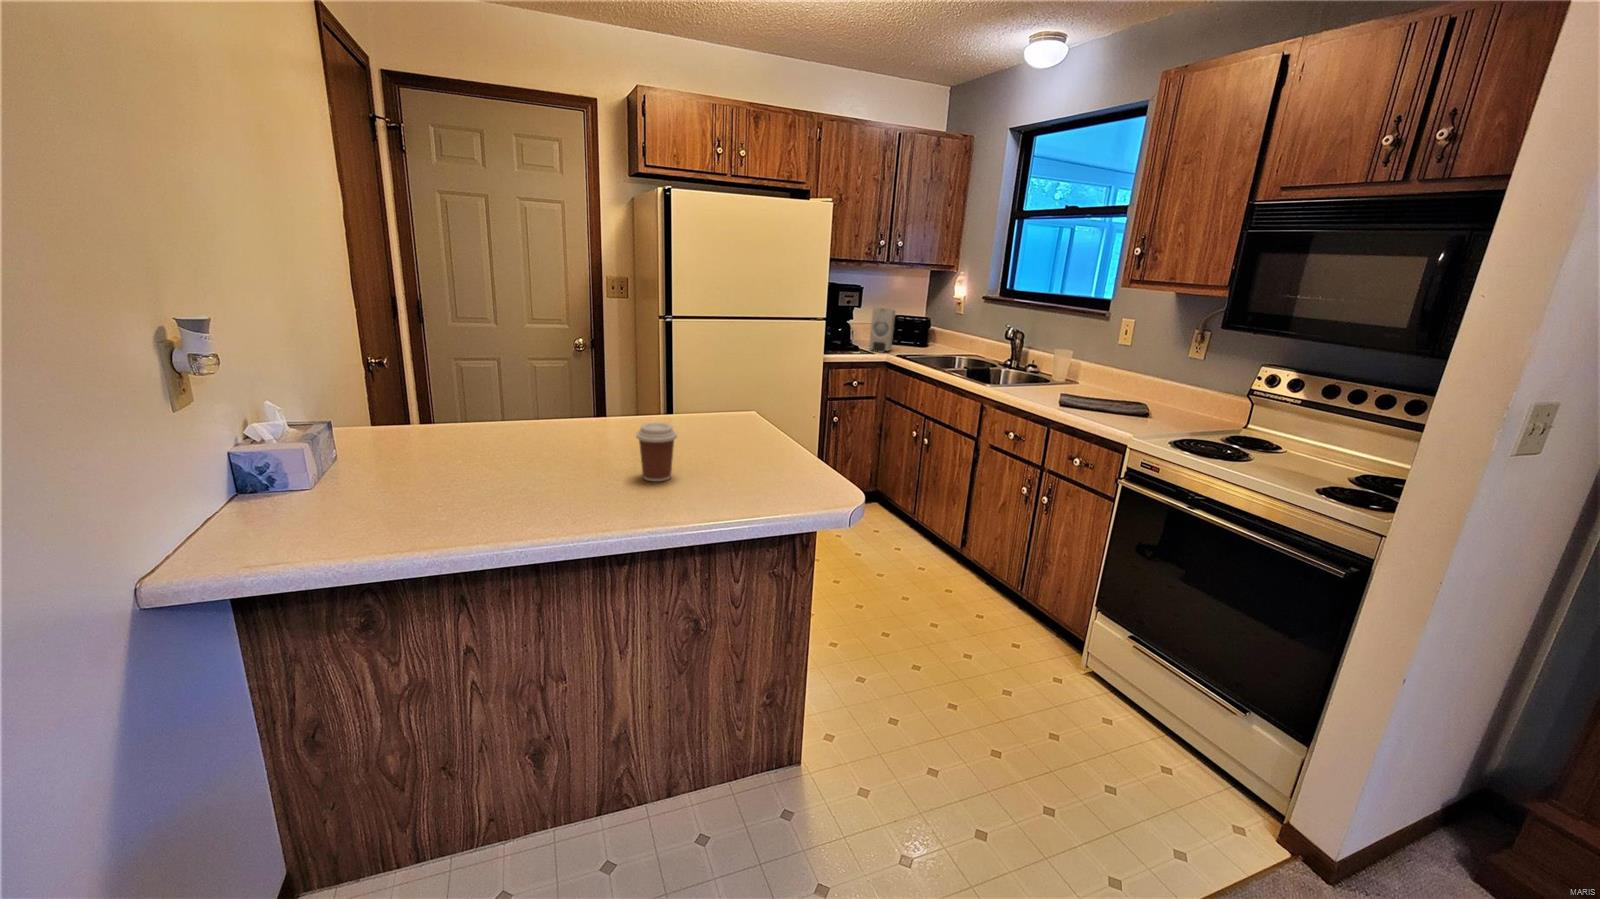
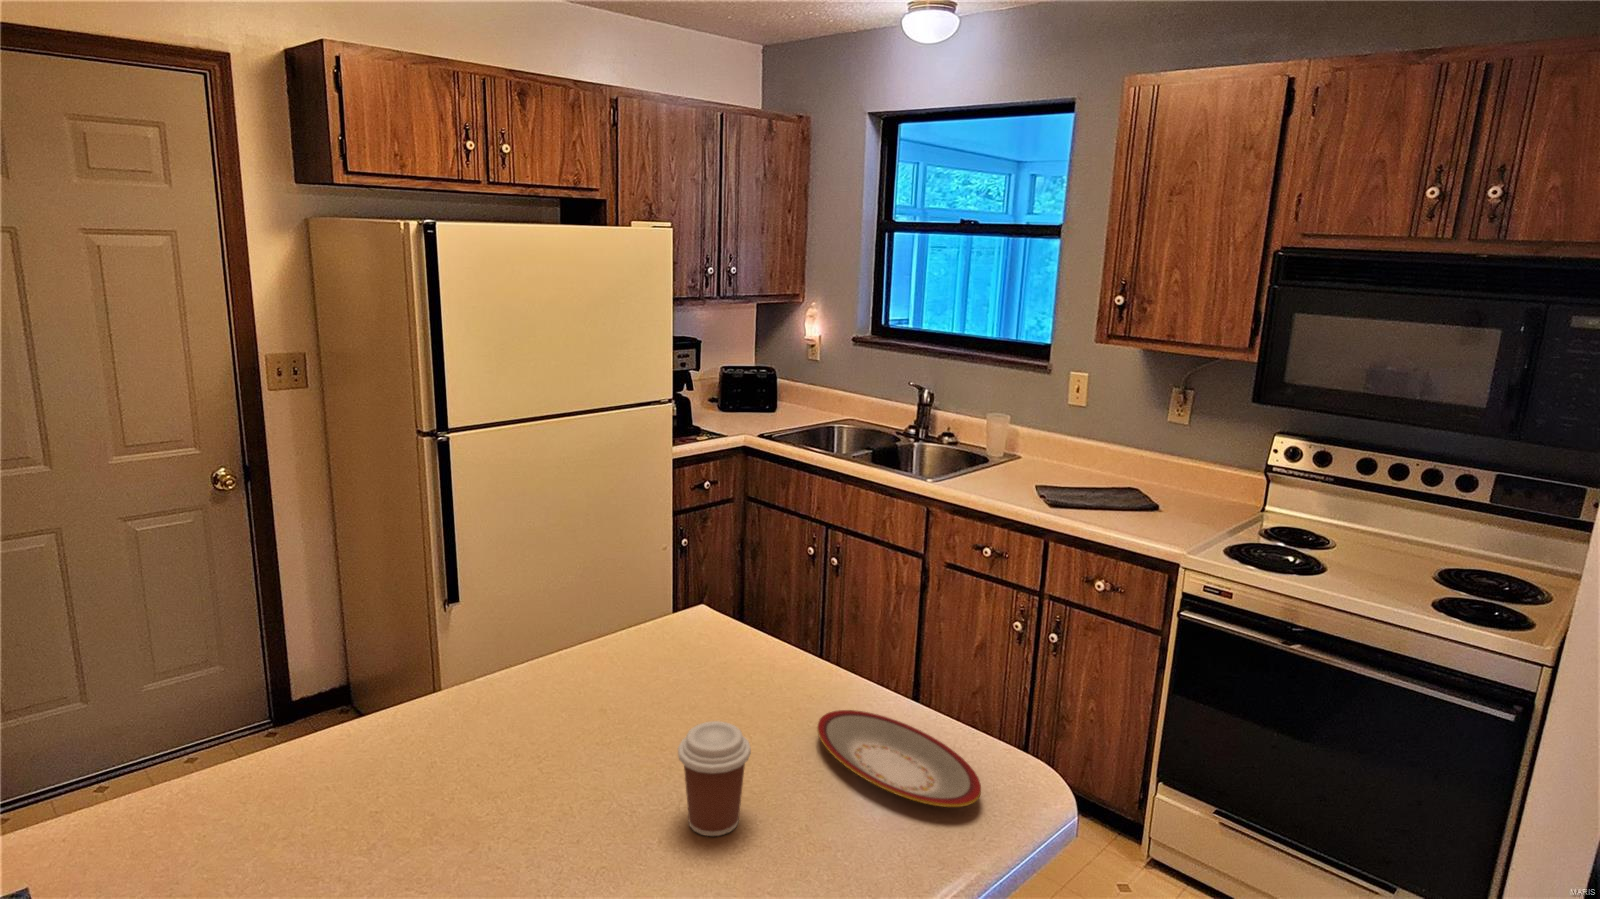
soap dispenser: present [869,308,895,353] -> none [707,364,738,430]
plate: none [741,451,811,491] -> present [817,710,981,807]

